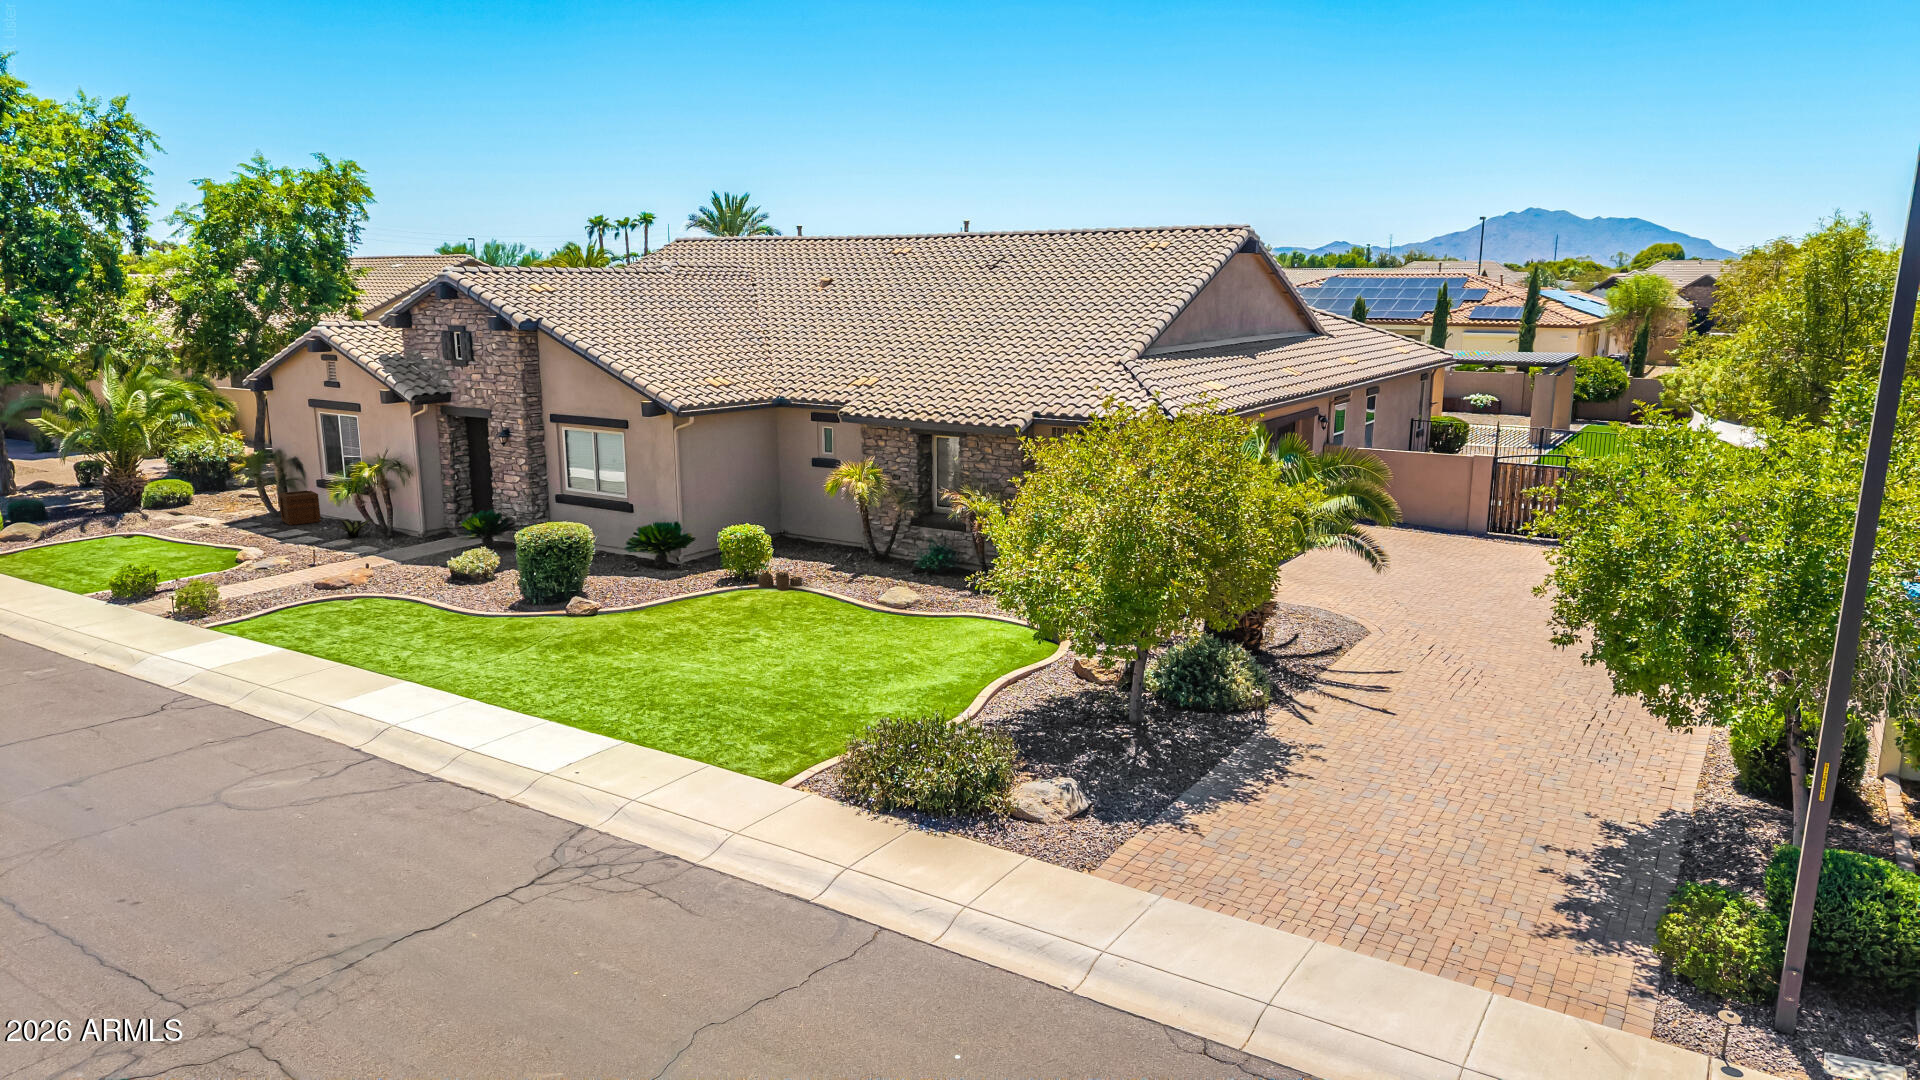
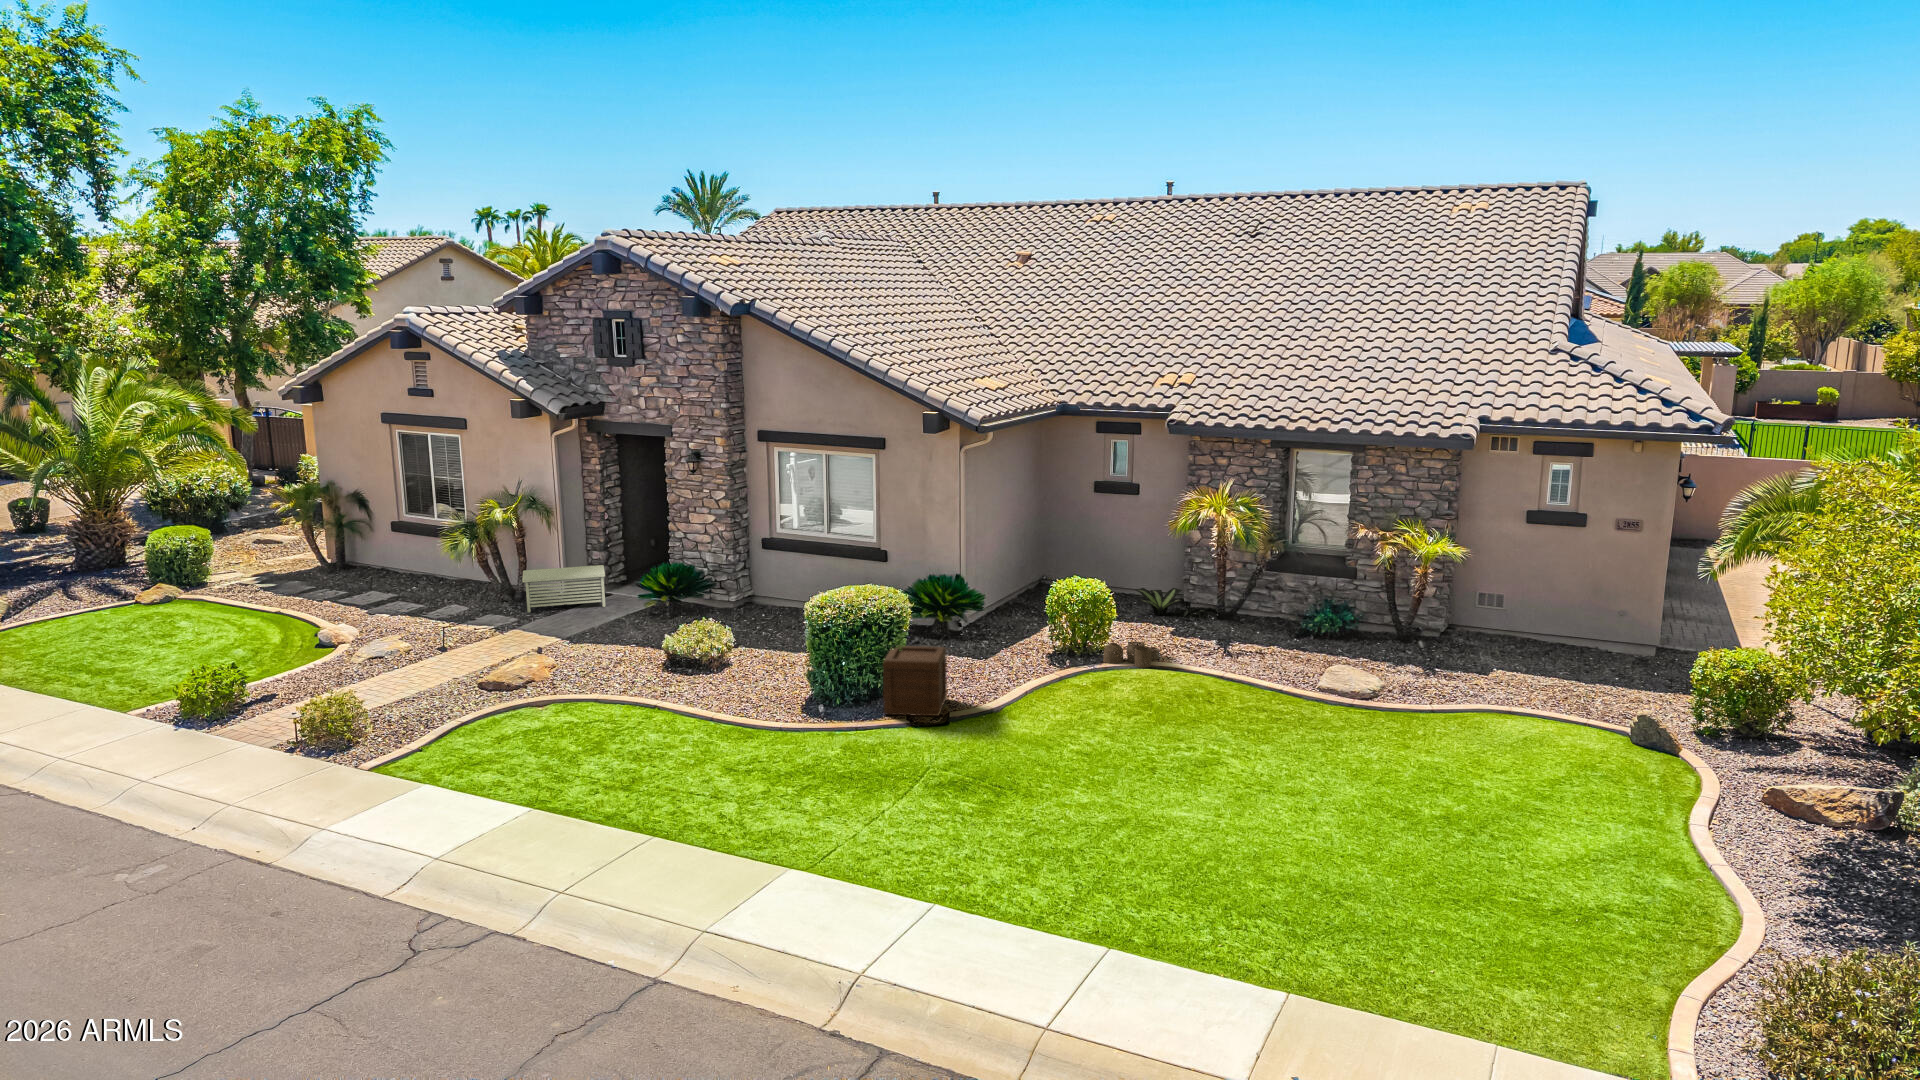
wooden crate: present [279,490,321,525] -> present [883,646,947,716]
storage bench: none [386,513,454,546] -> present [522,565,605,613]
potted plant: present [337,519,372,538] -> present [1136,588,1182,616]

